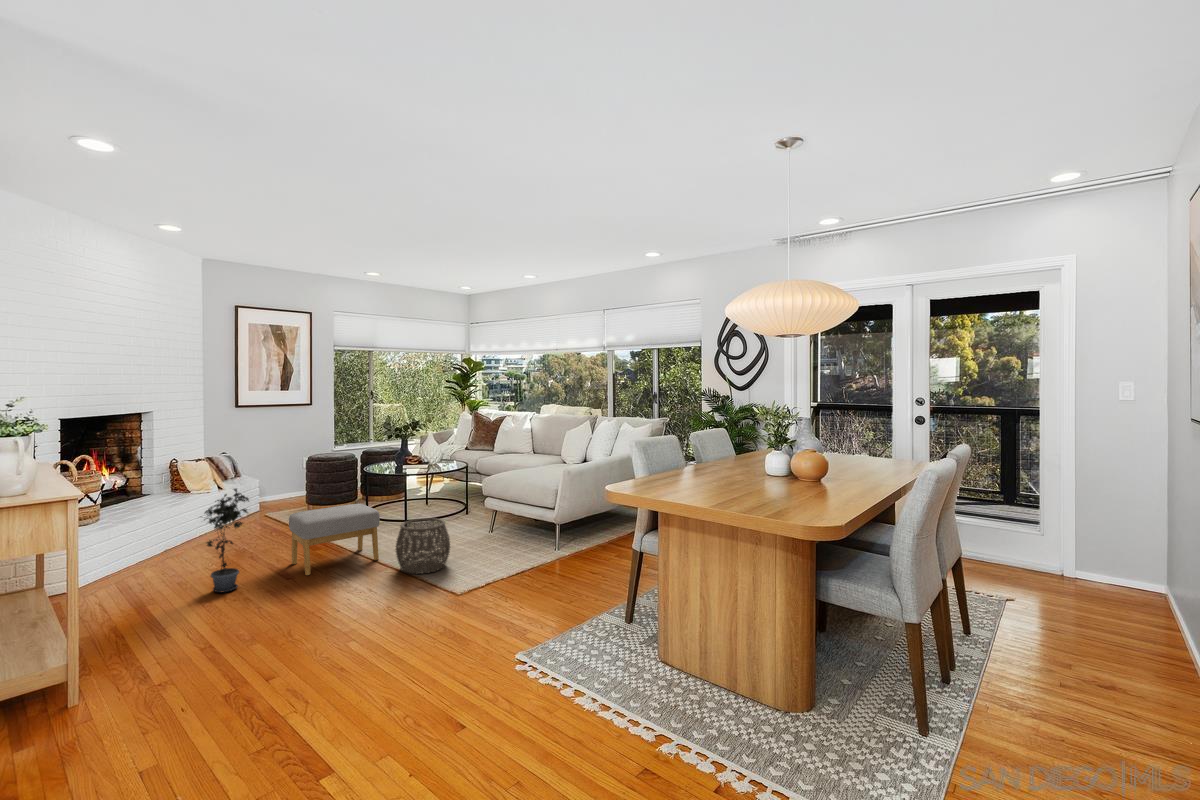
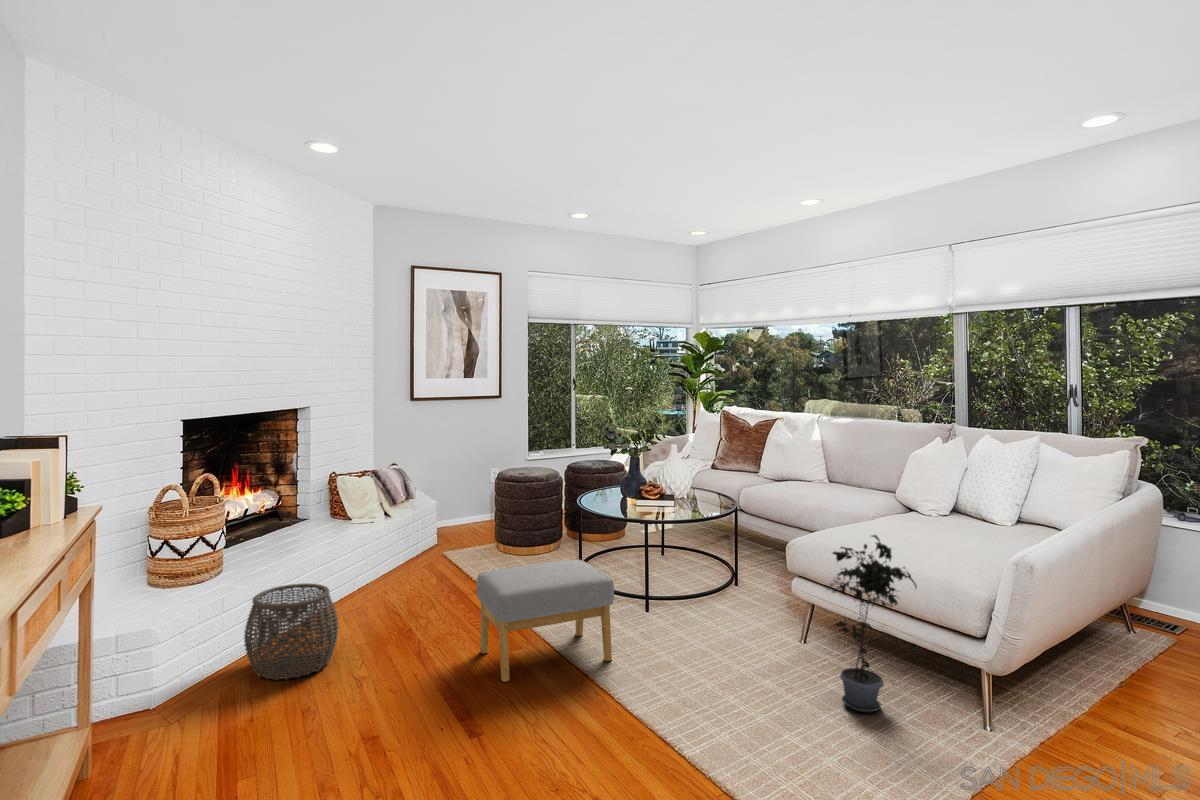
potted plant: present [205,489,249,592] -> present [827,535,917,712]
woven basket: present [396,518,450,574] -> present [244,583,339,680]

